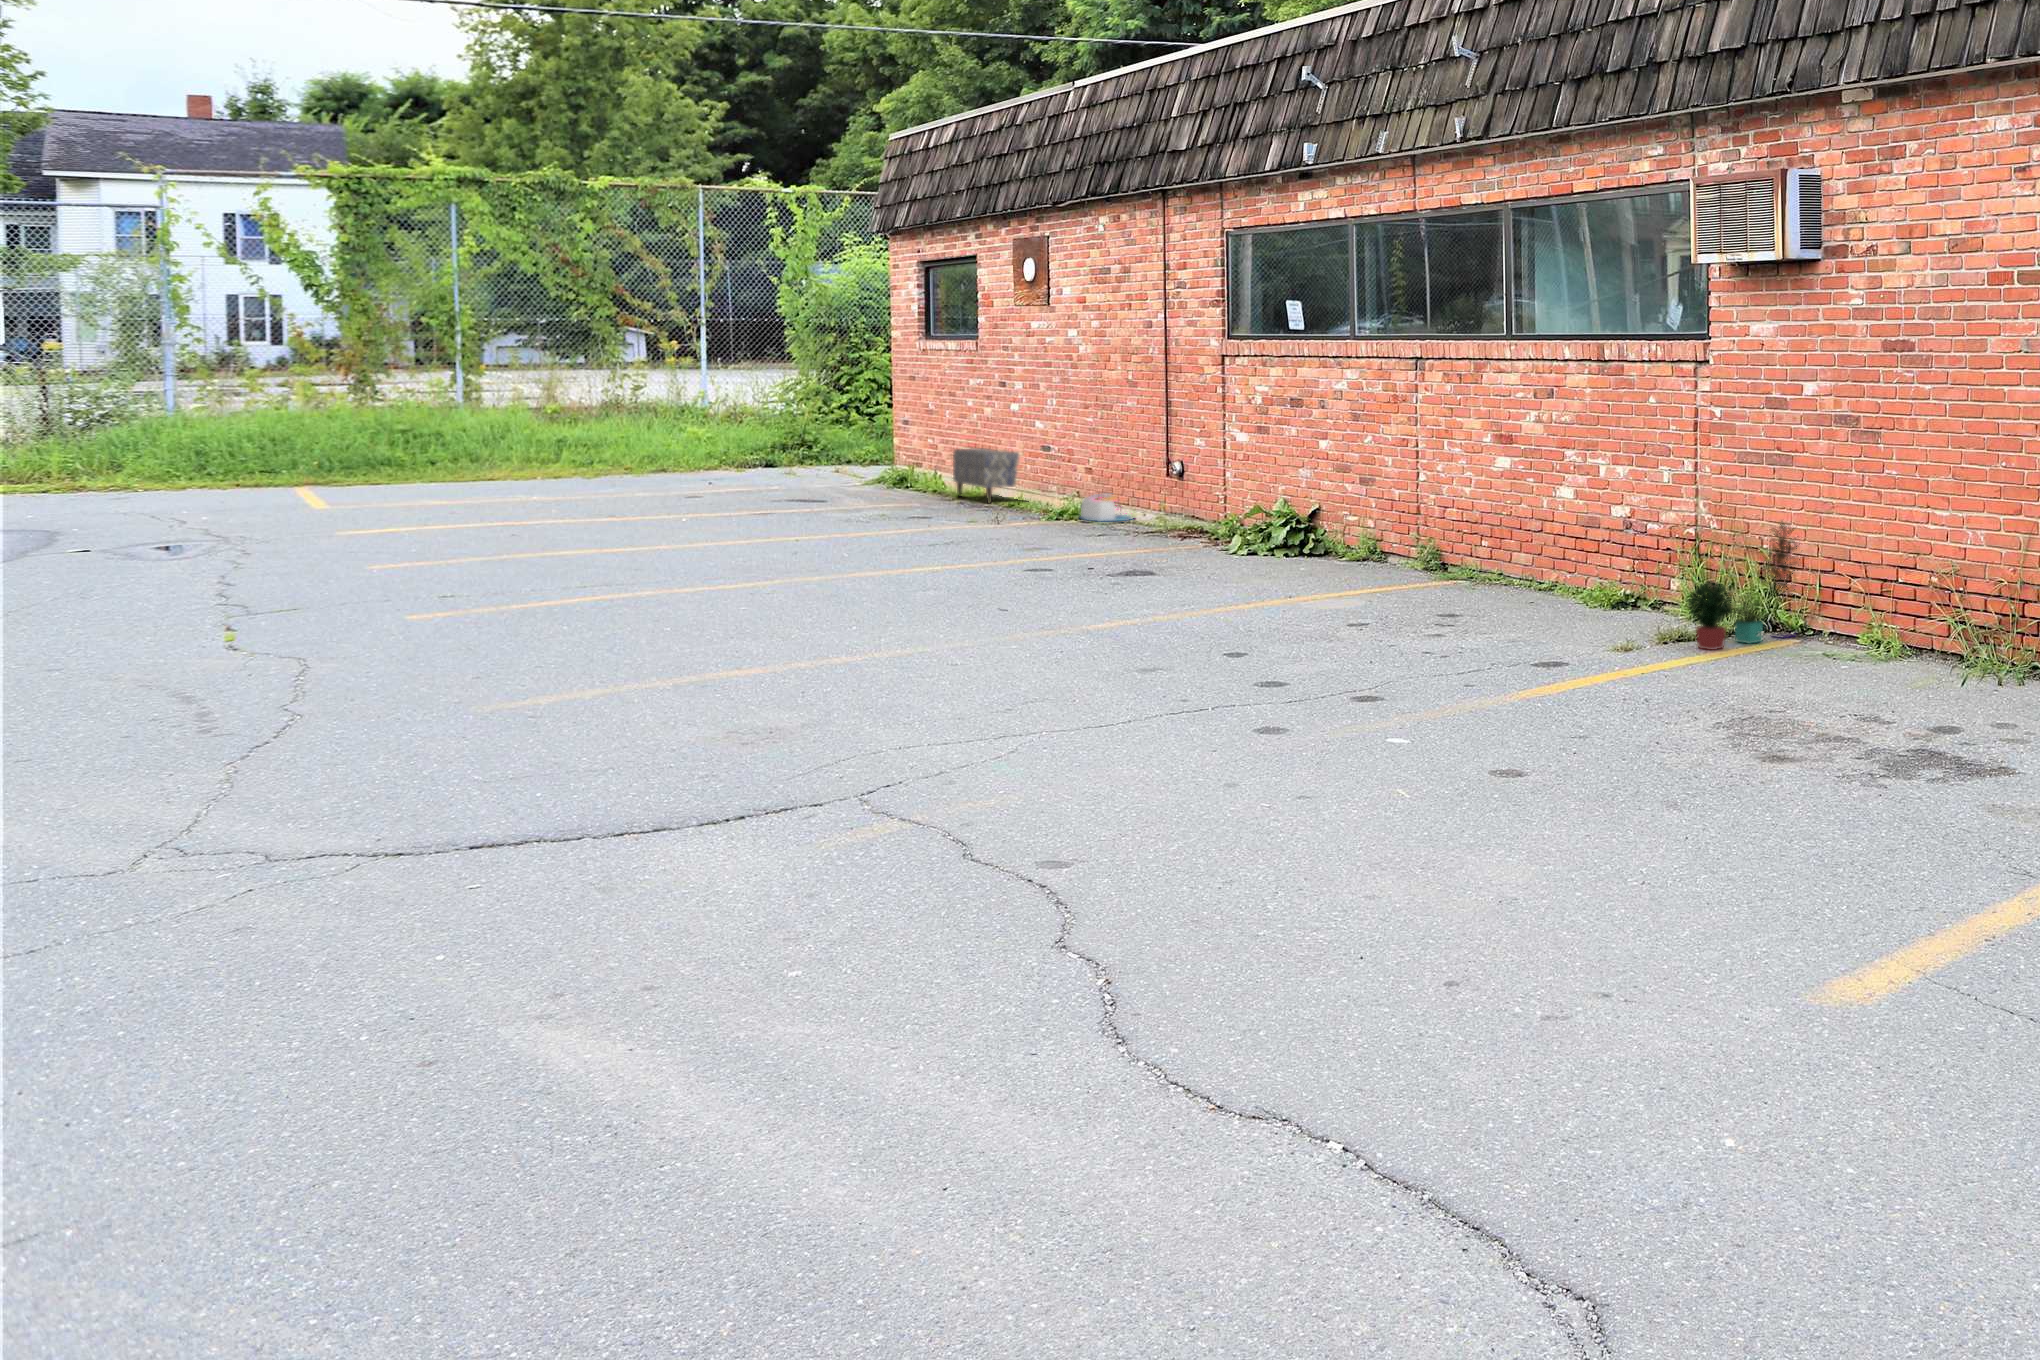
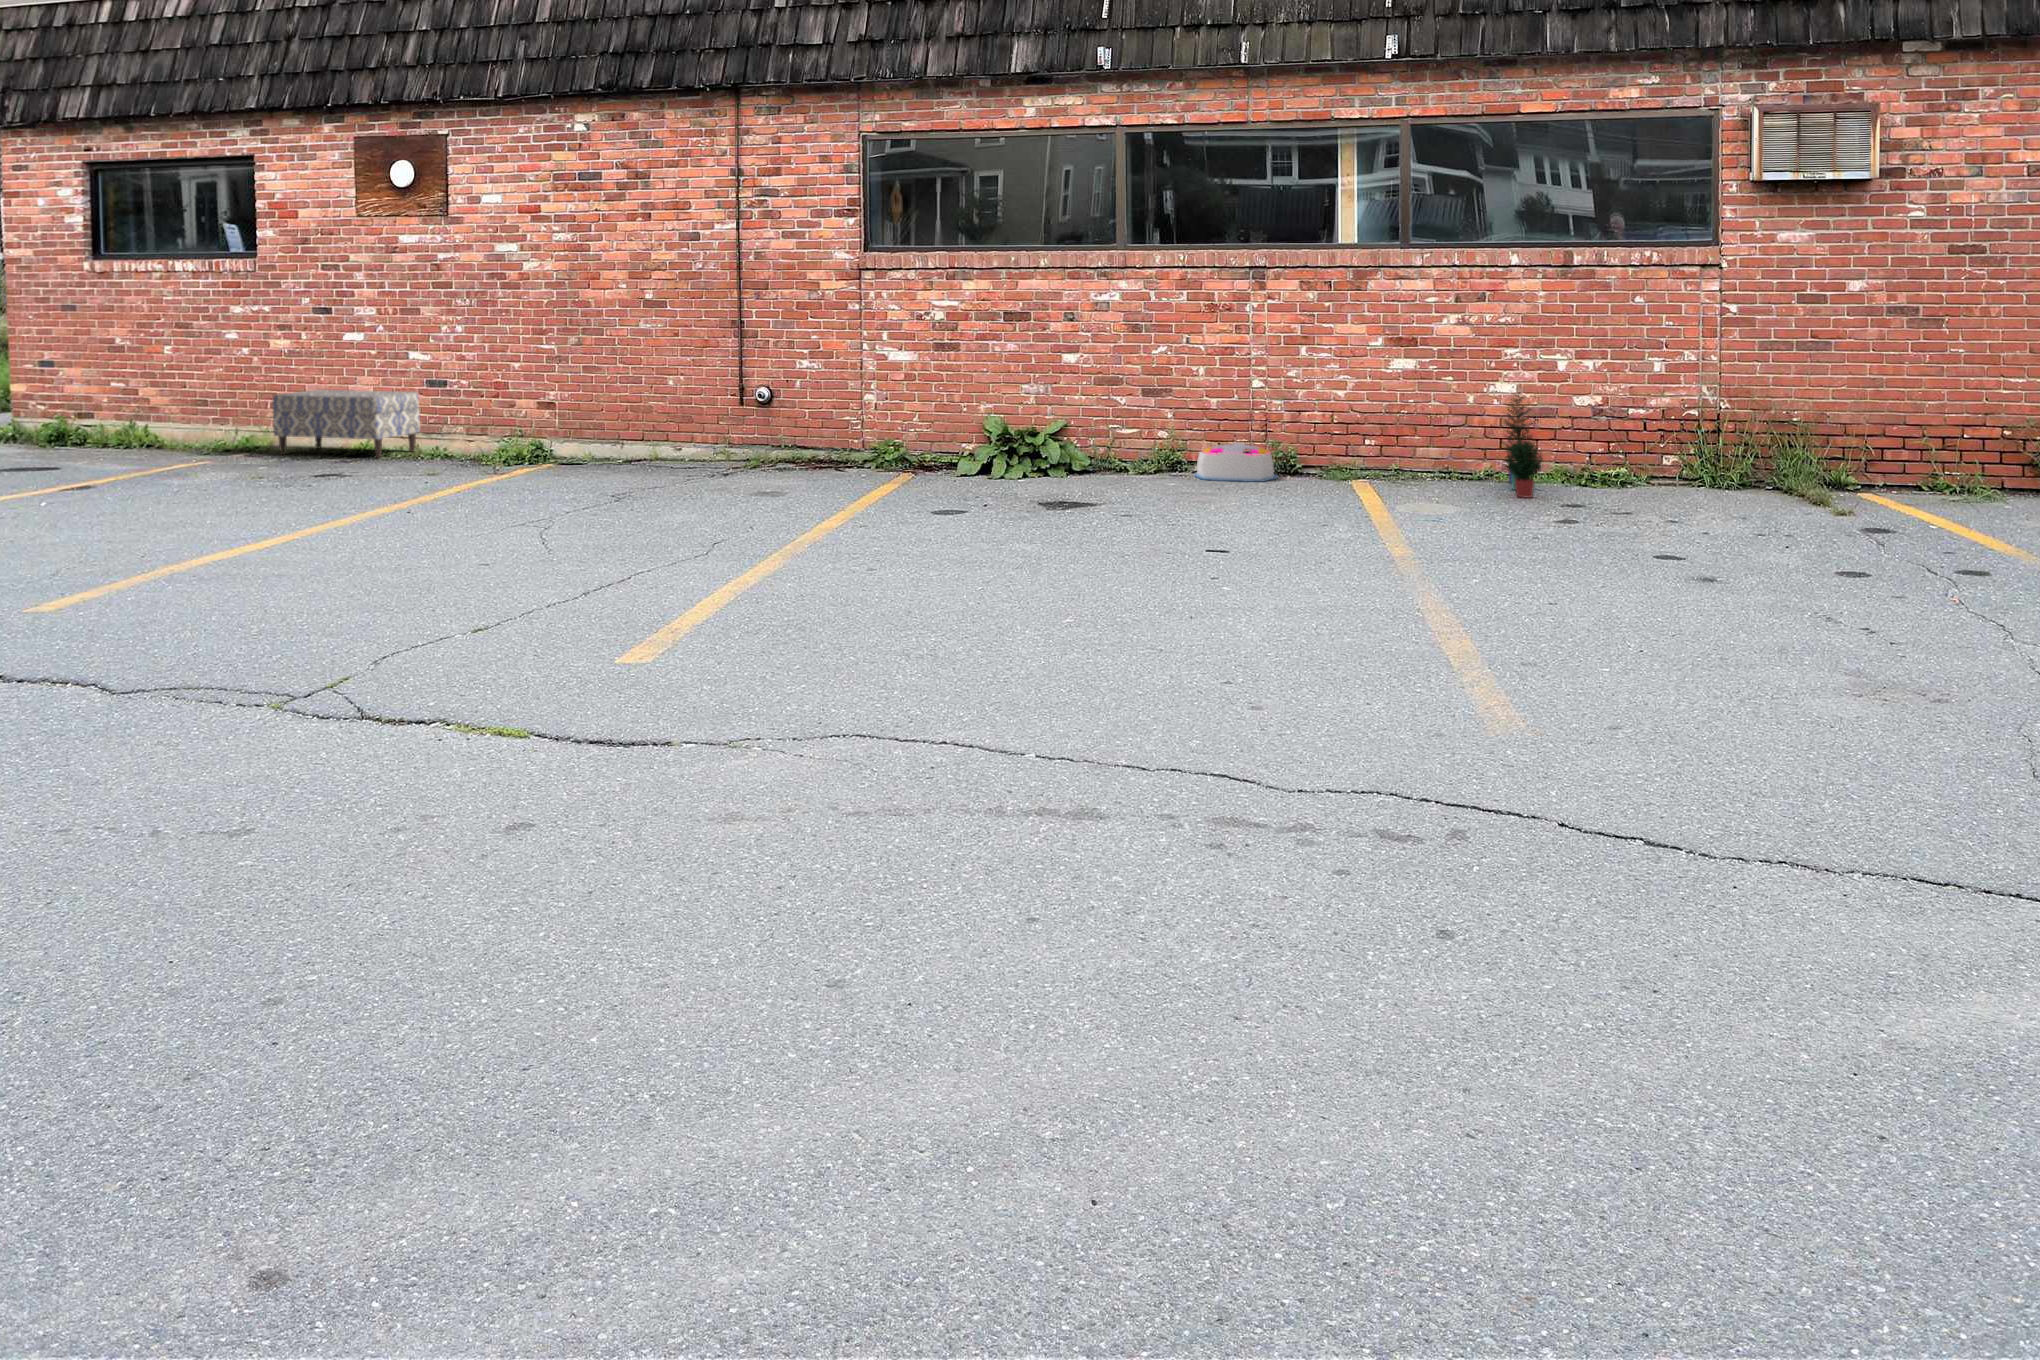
storage bin: present [1081,494,1132,522] -> present [1195,443,1278,482]
potted plant: present [1687,522,1800,650] -> present [1505,393,1543,498]

